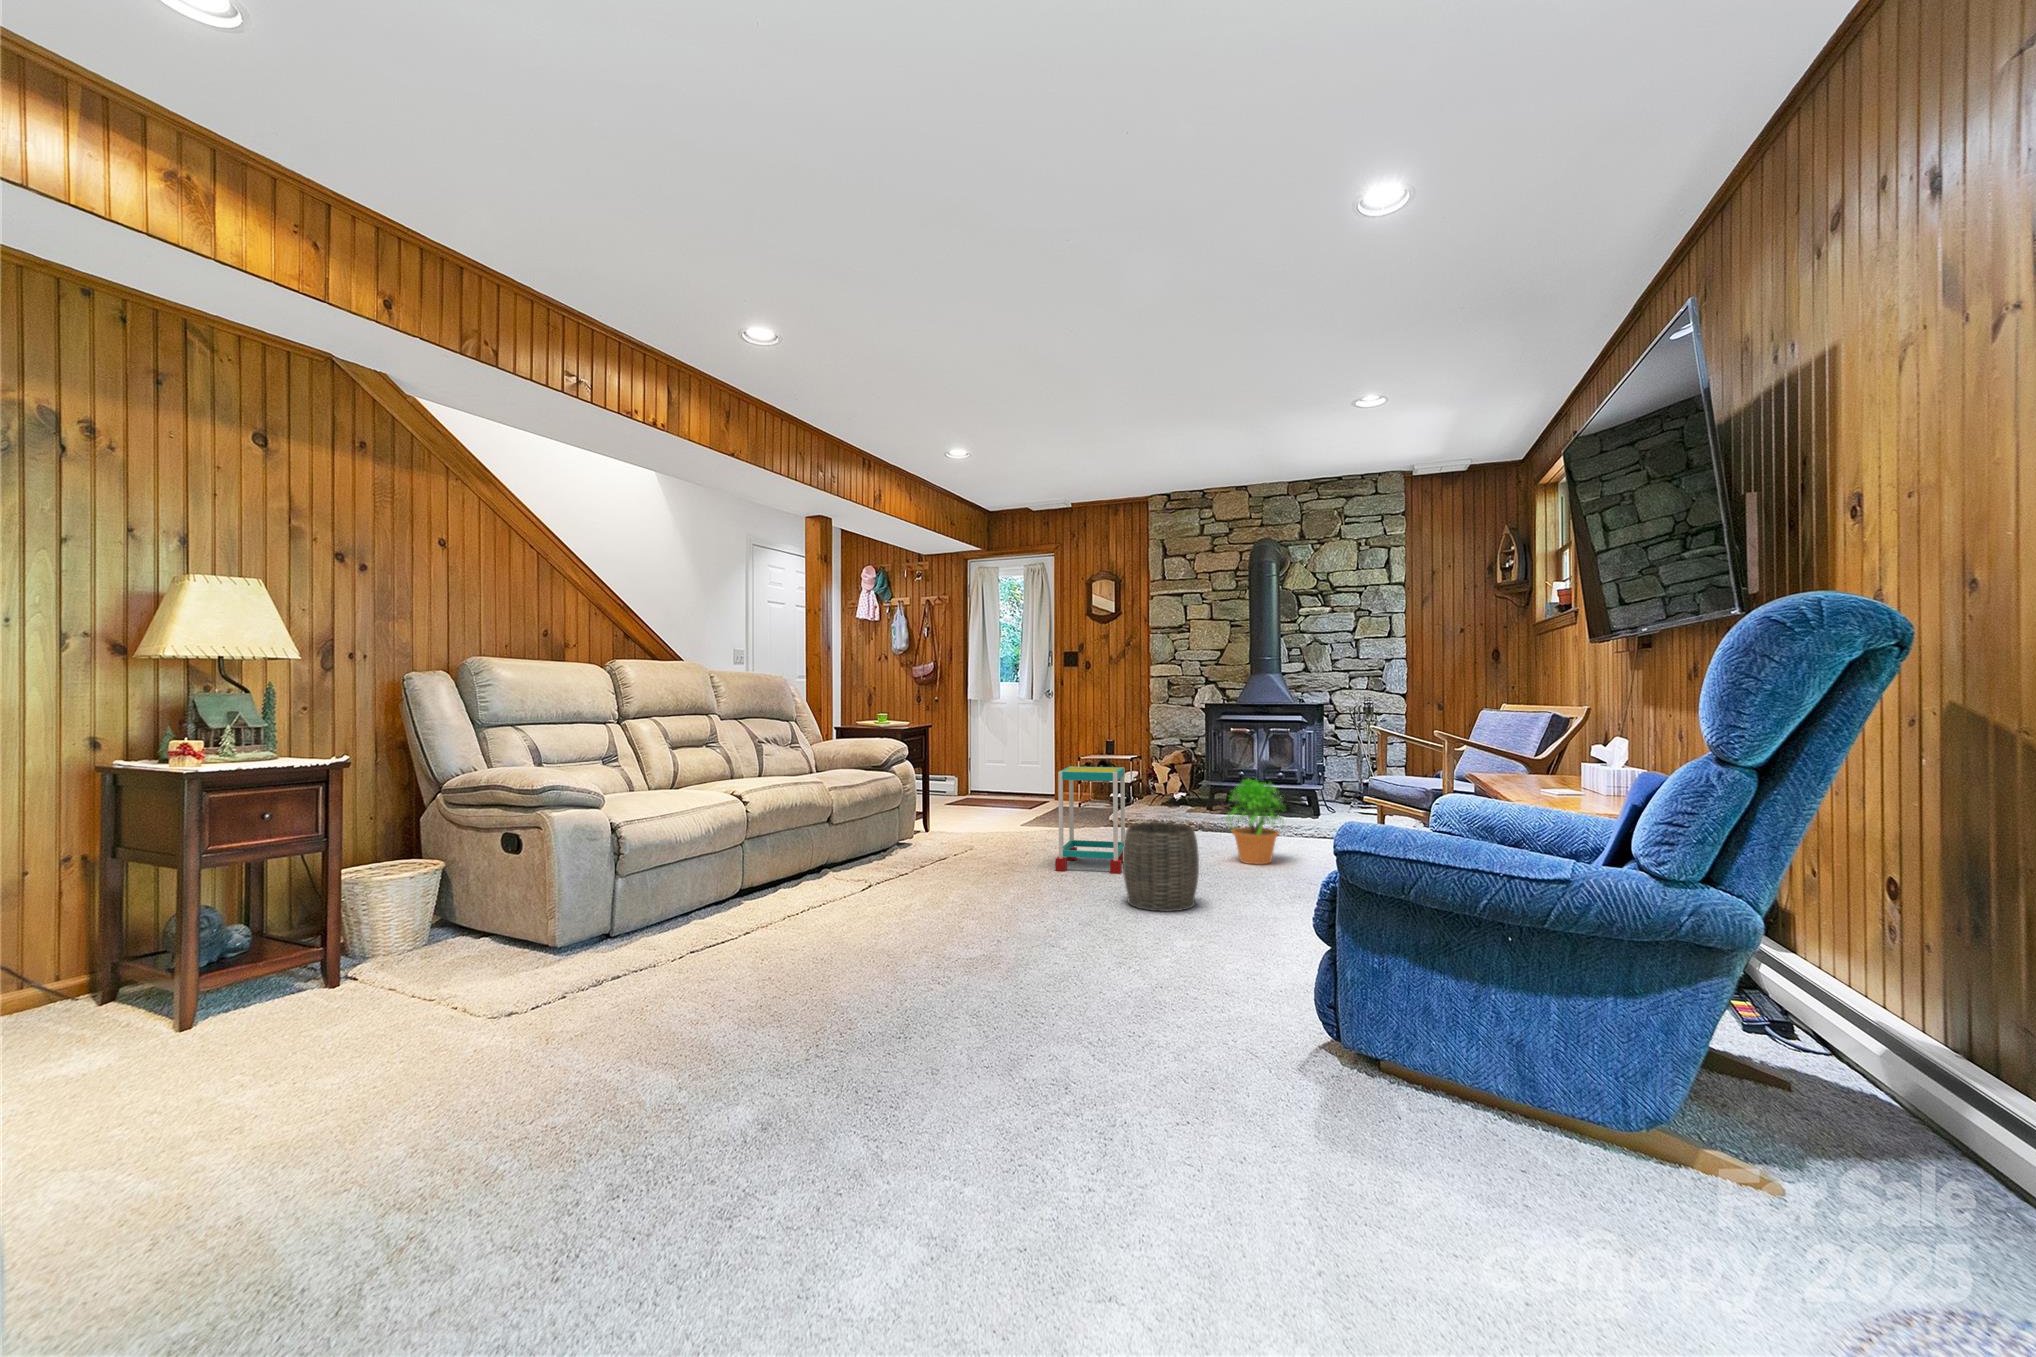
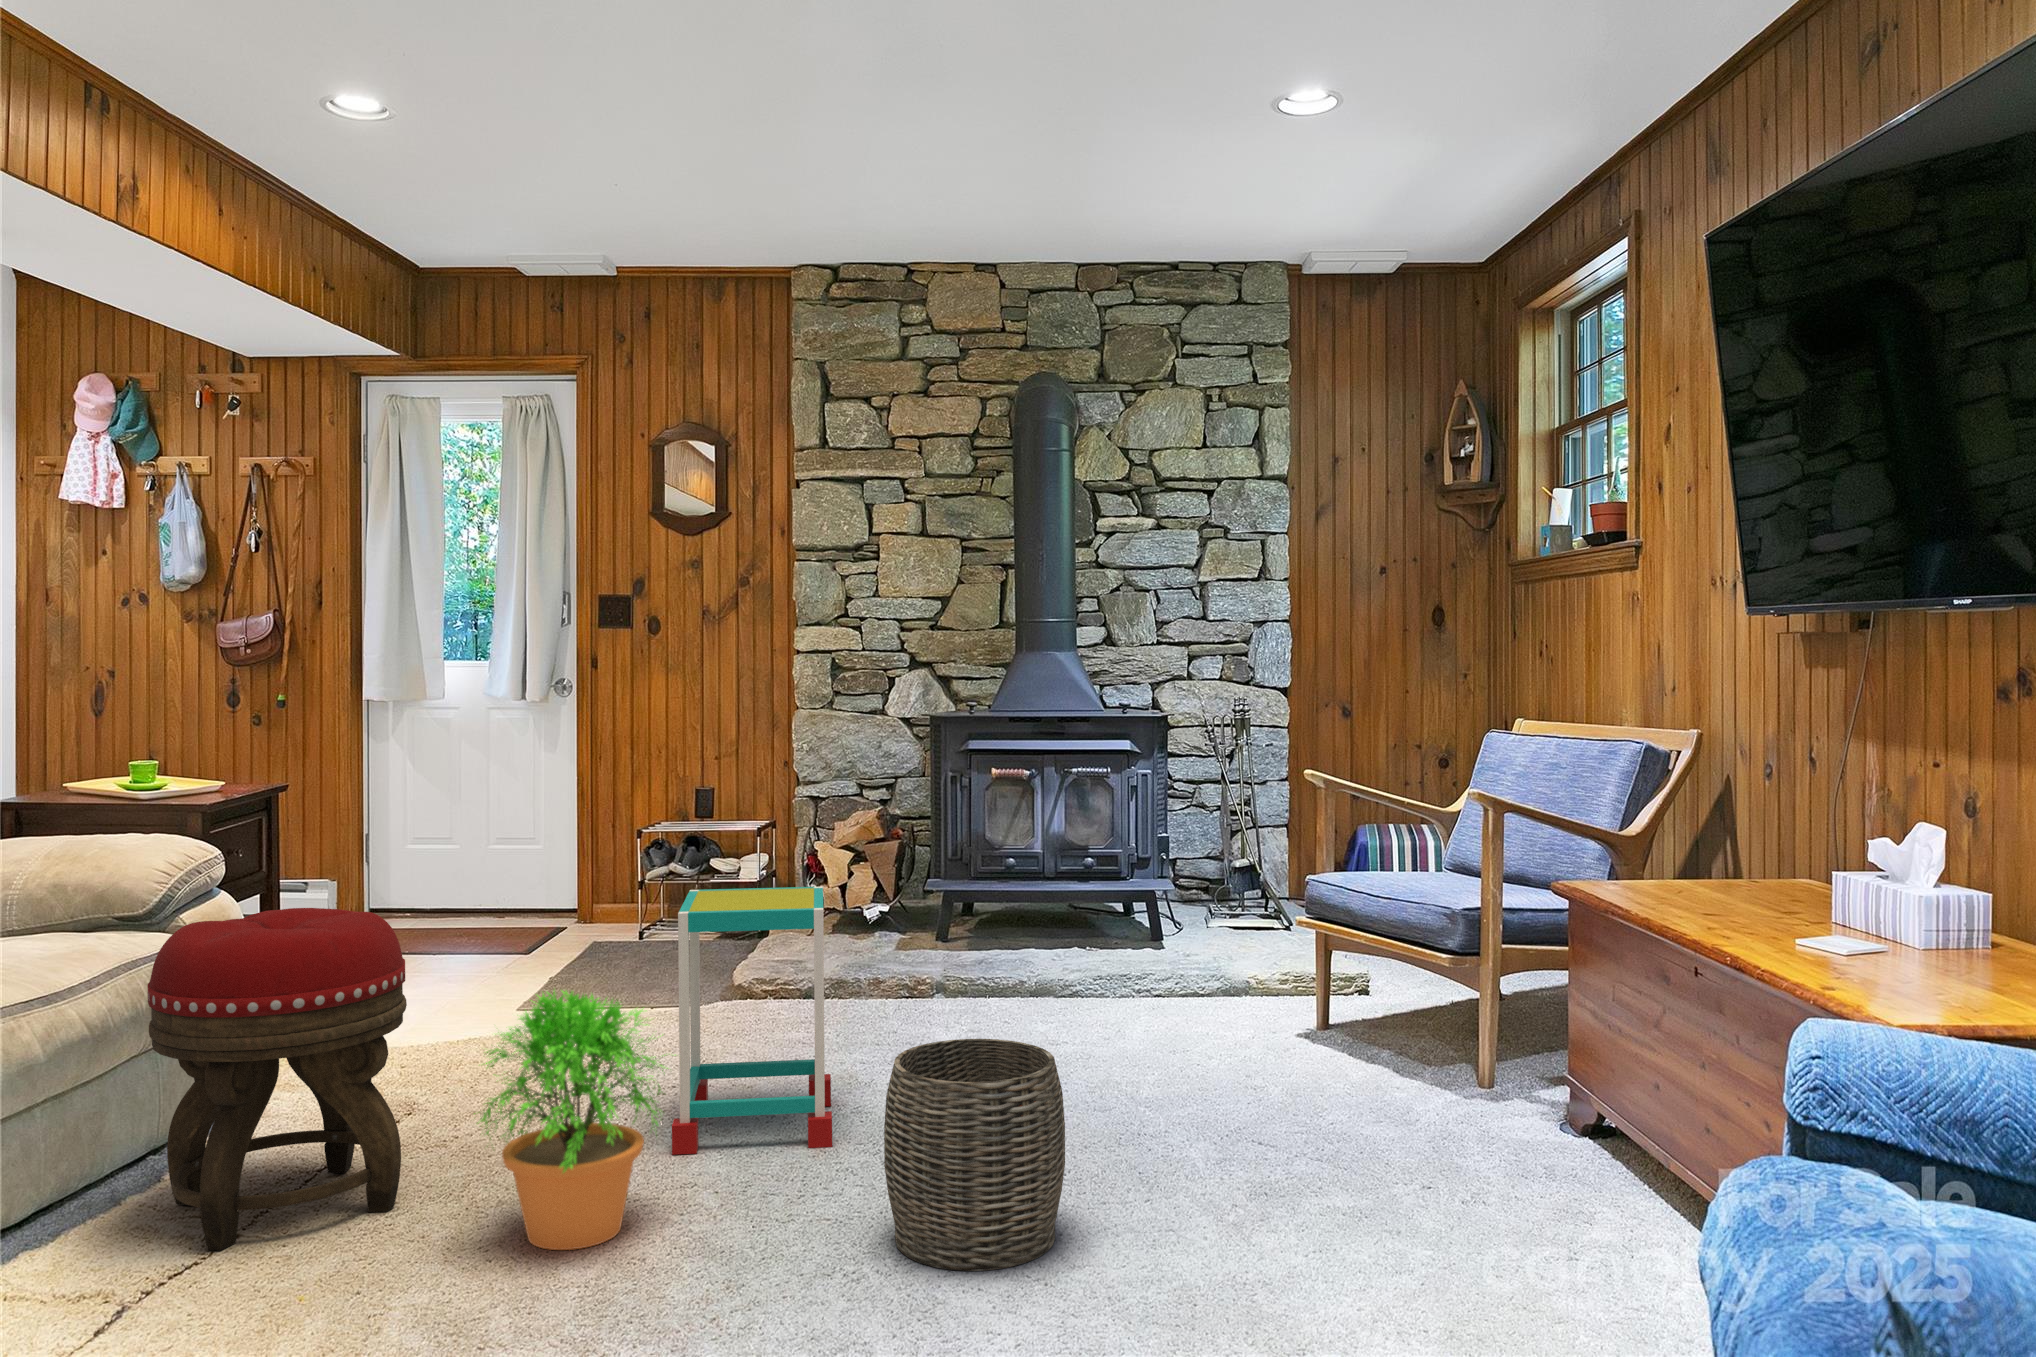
footstool: none [869,763,956,881] -> present [148,908,407,1251]
potted plant: present [1227,779,1284,864] -> present [480,991,668,1250]

